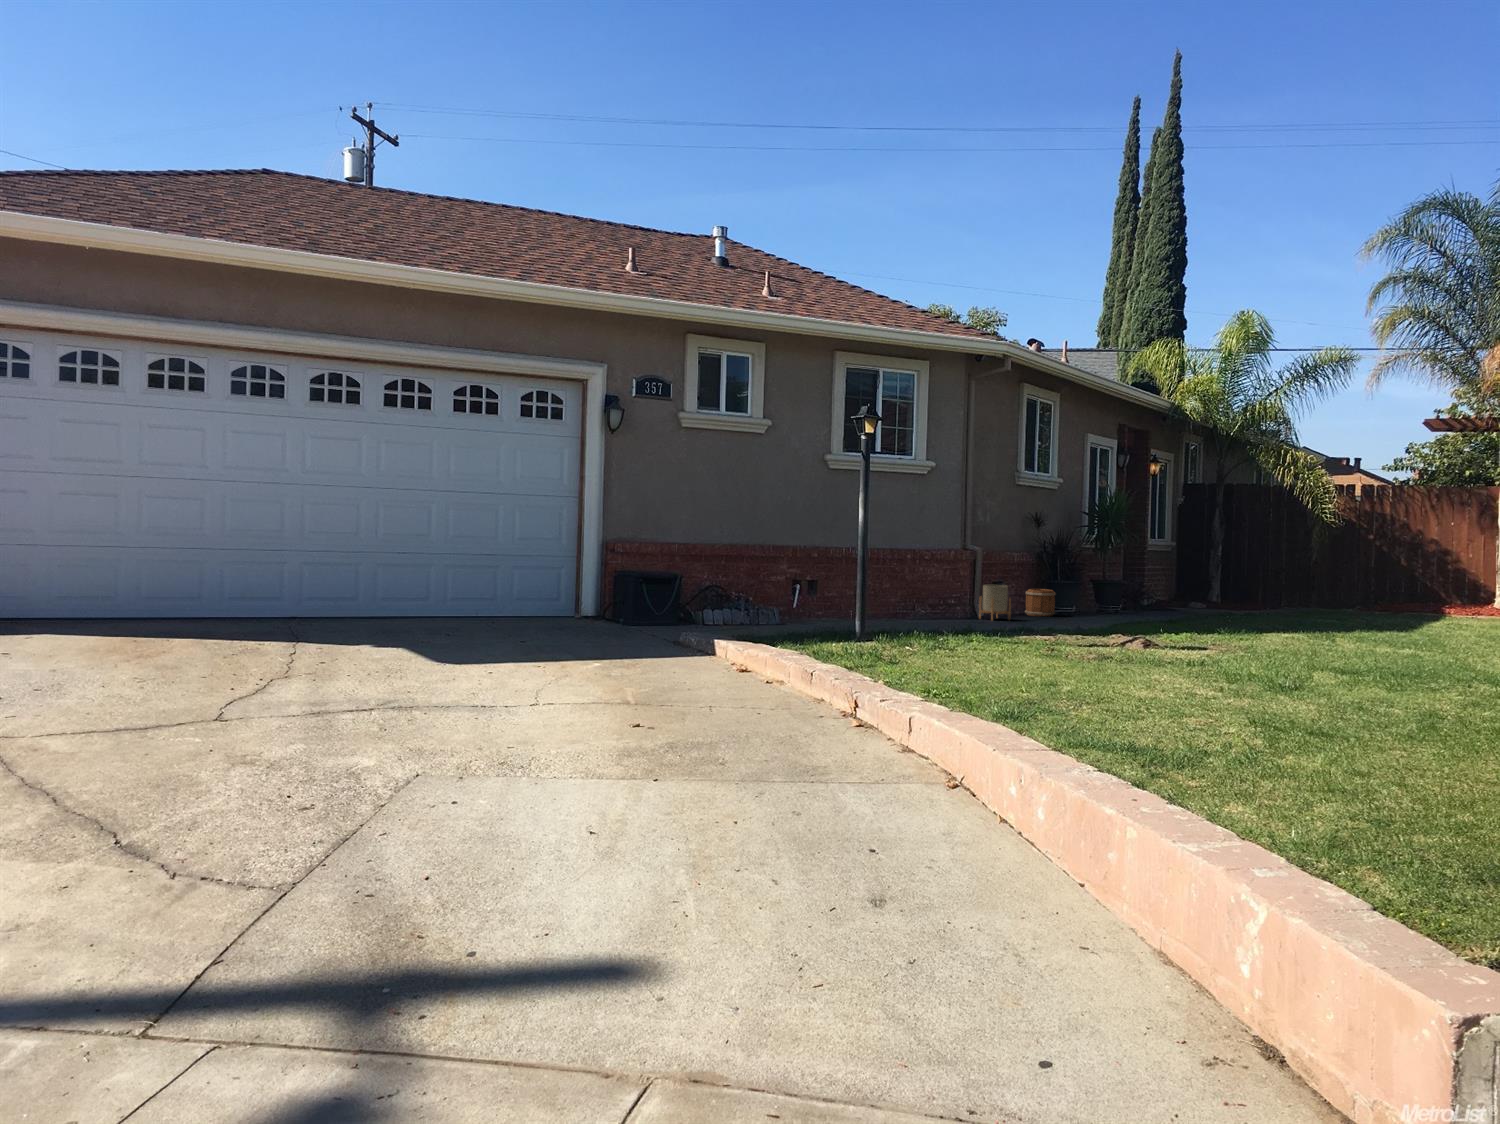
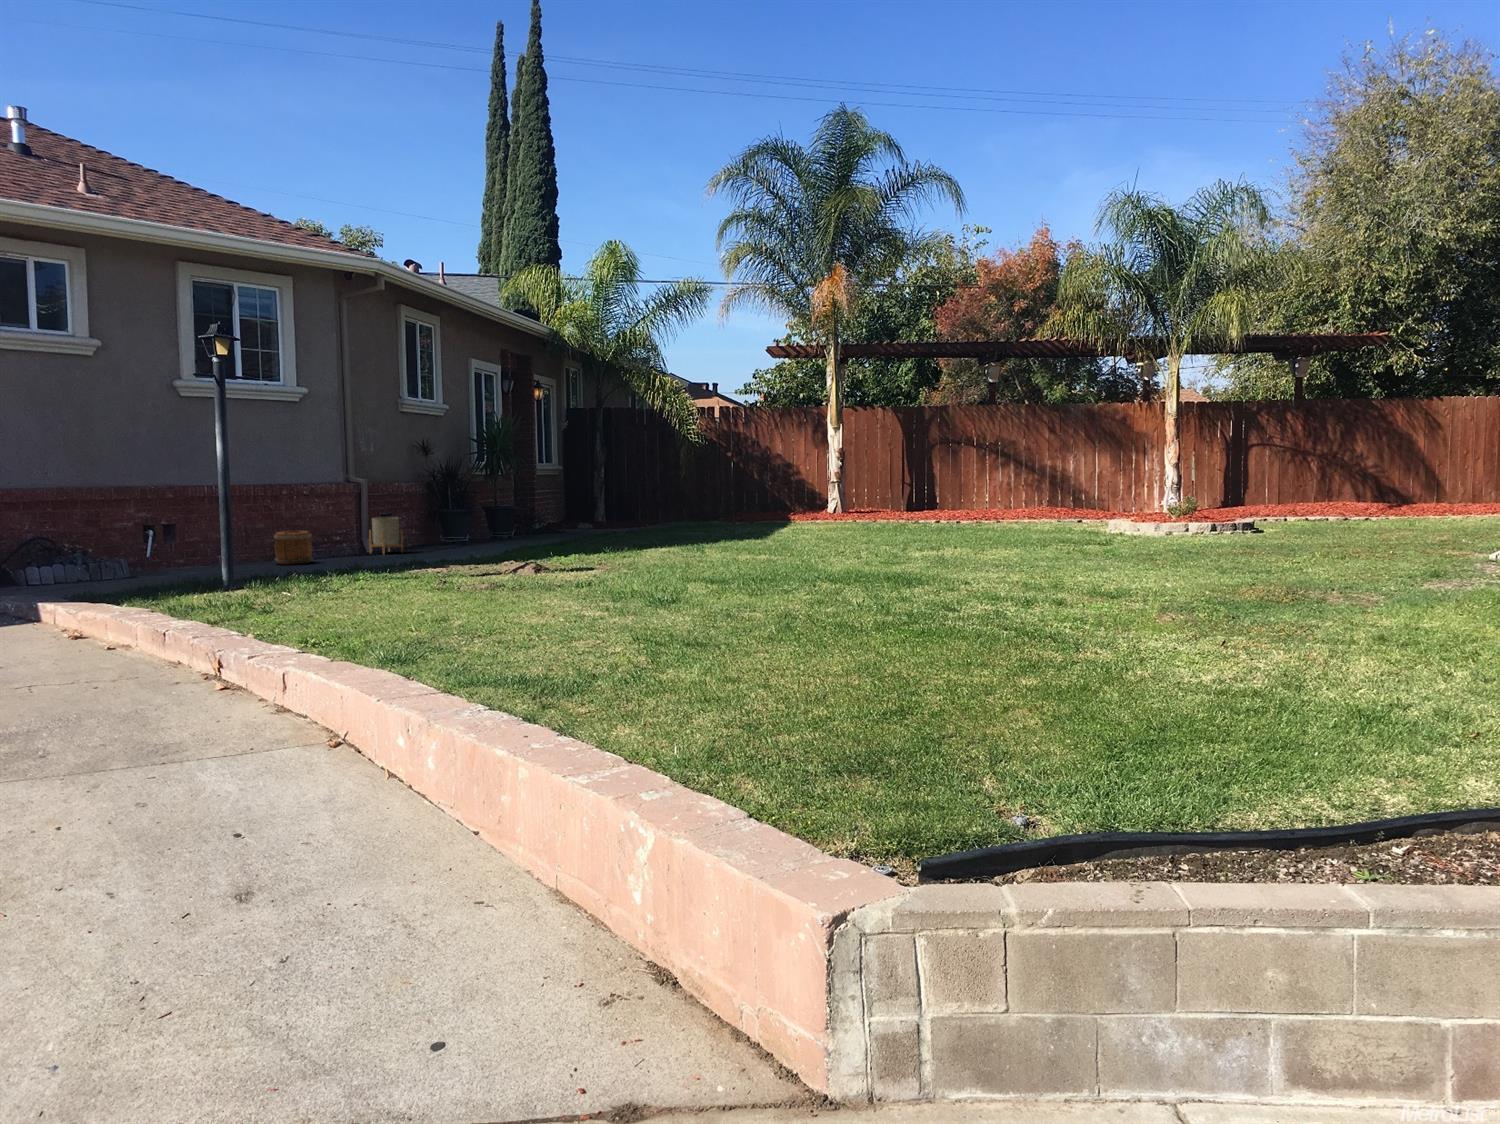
bucket: present [1025,589,1056,617] -> present [274,531,313,565]

